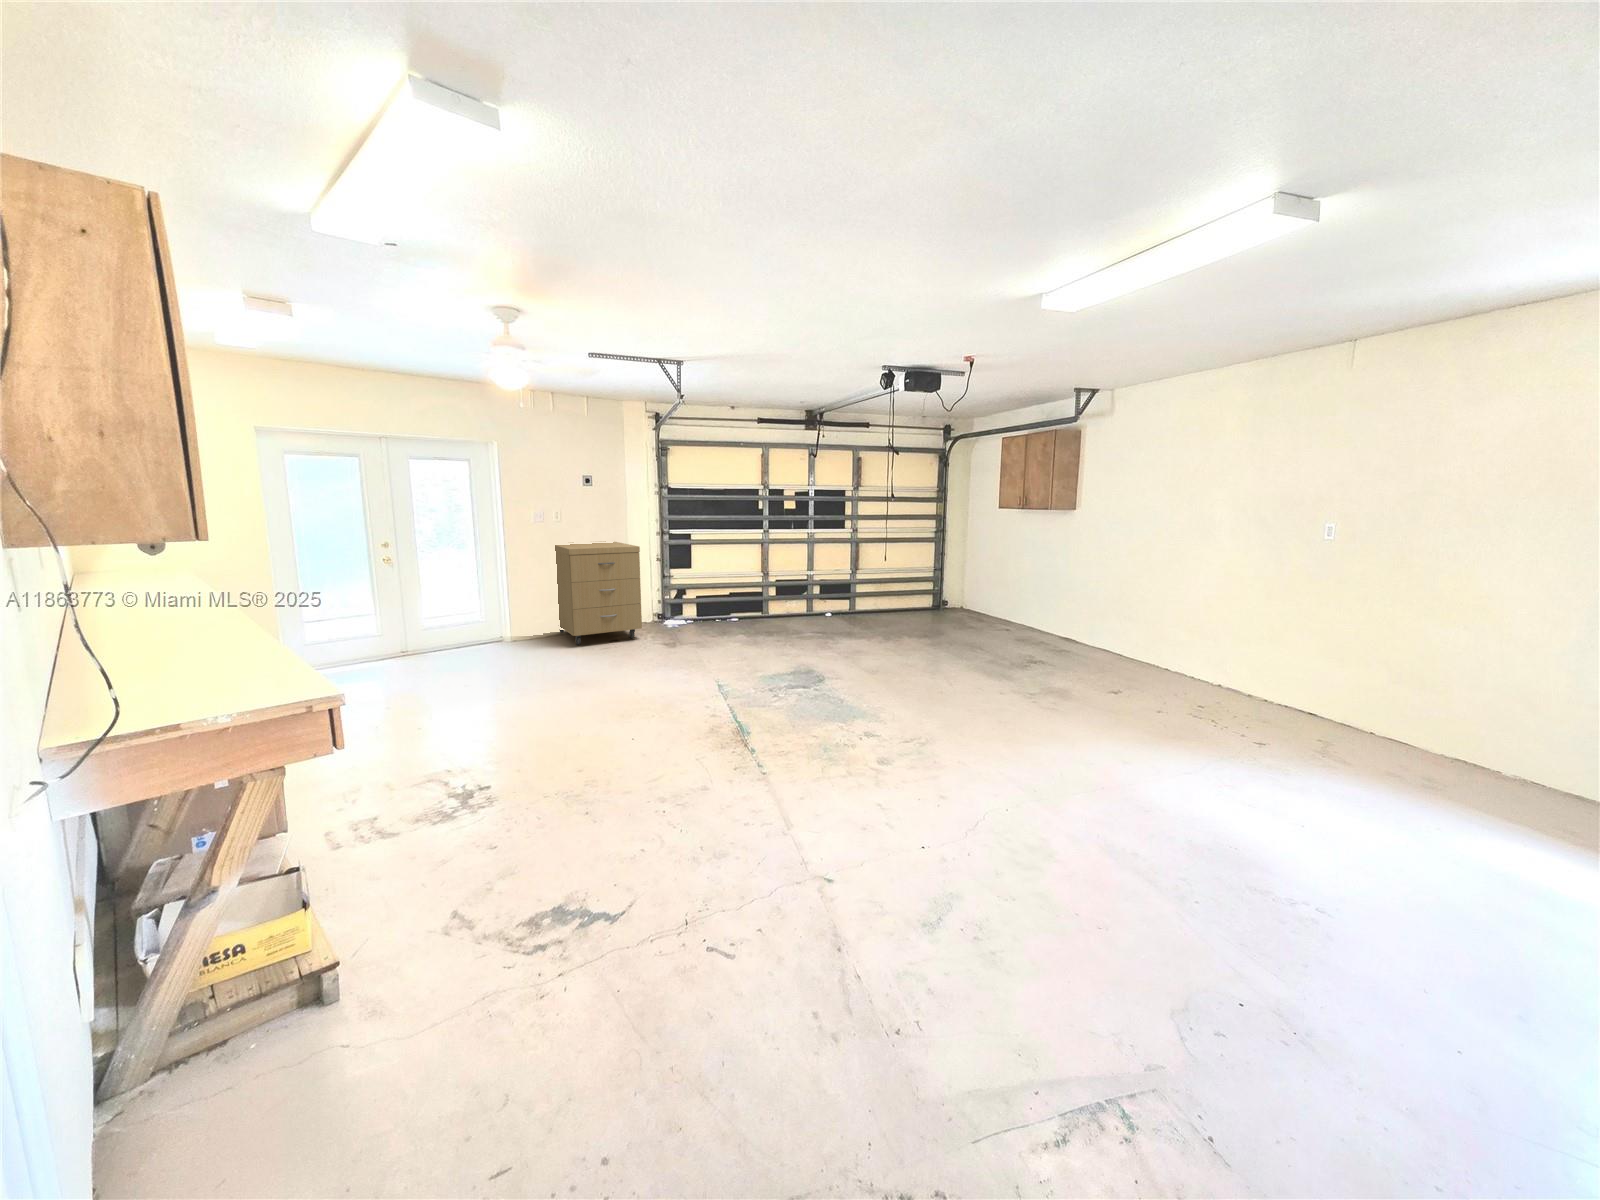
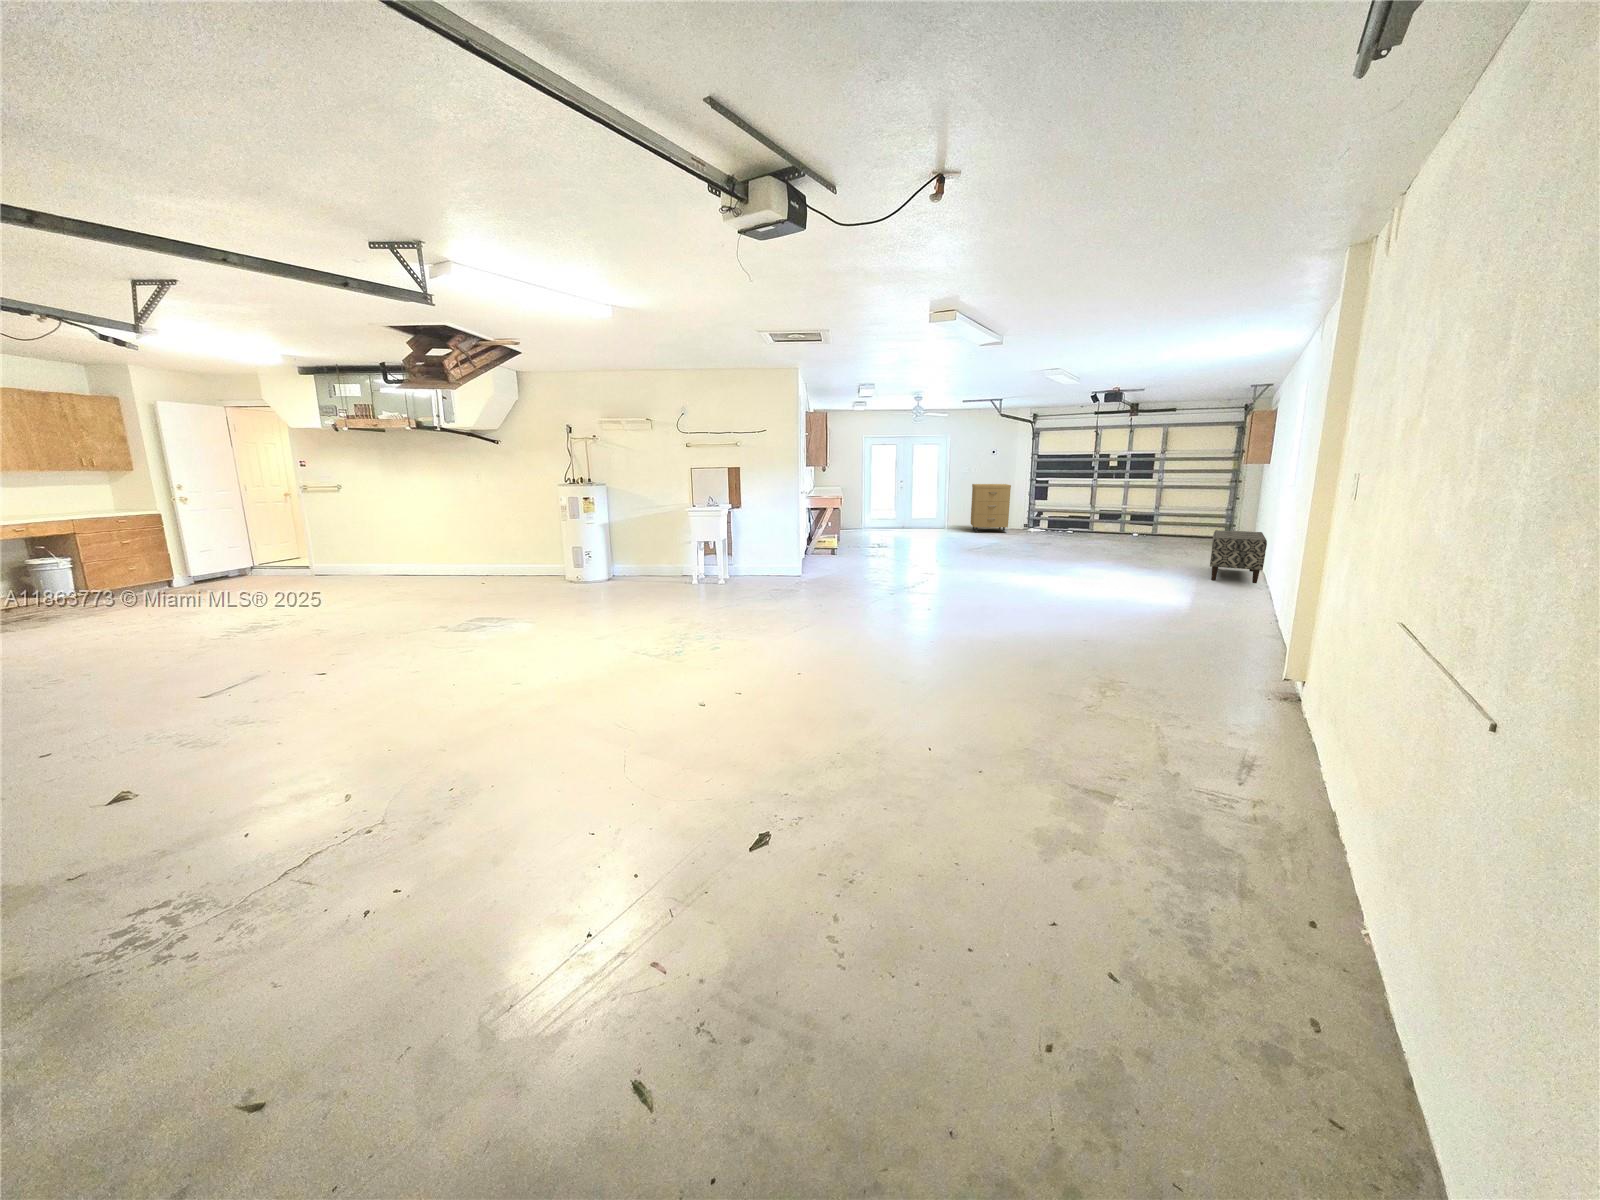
bench: none [1148,644,1387,787] -> present [1210,530,1267,583]

